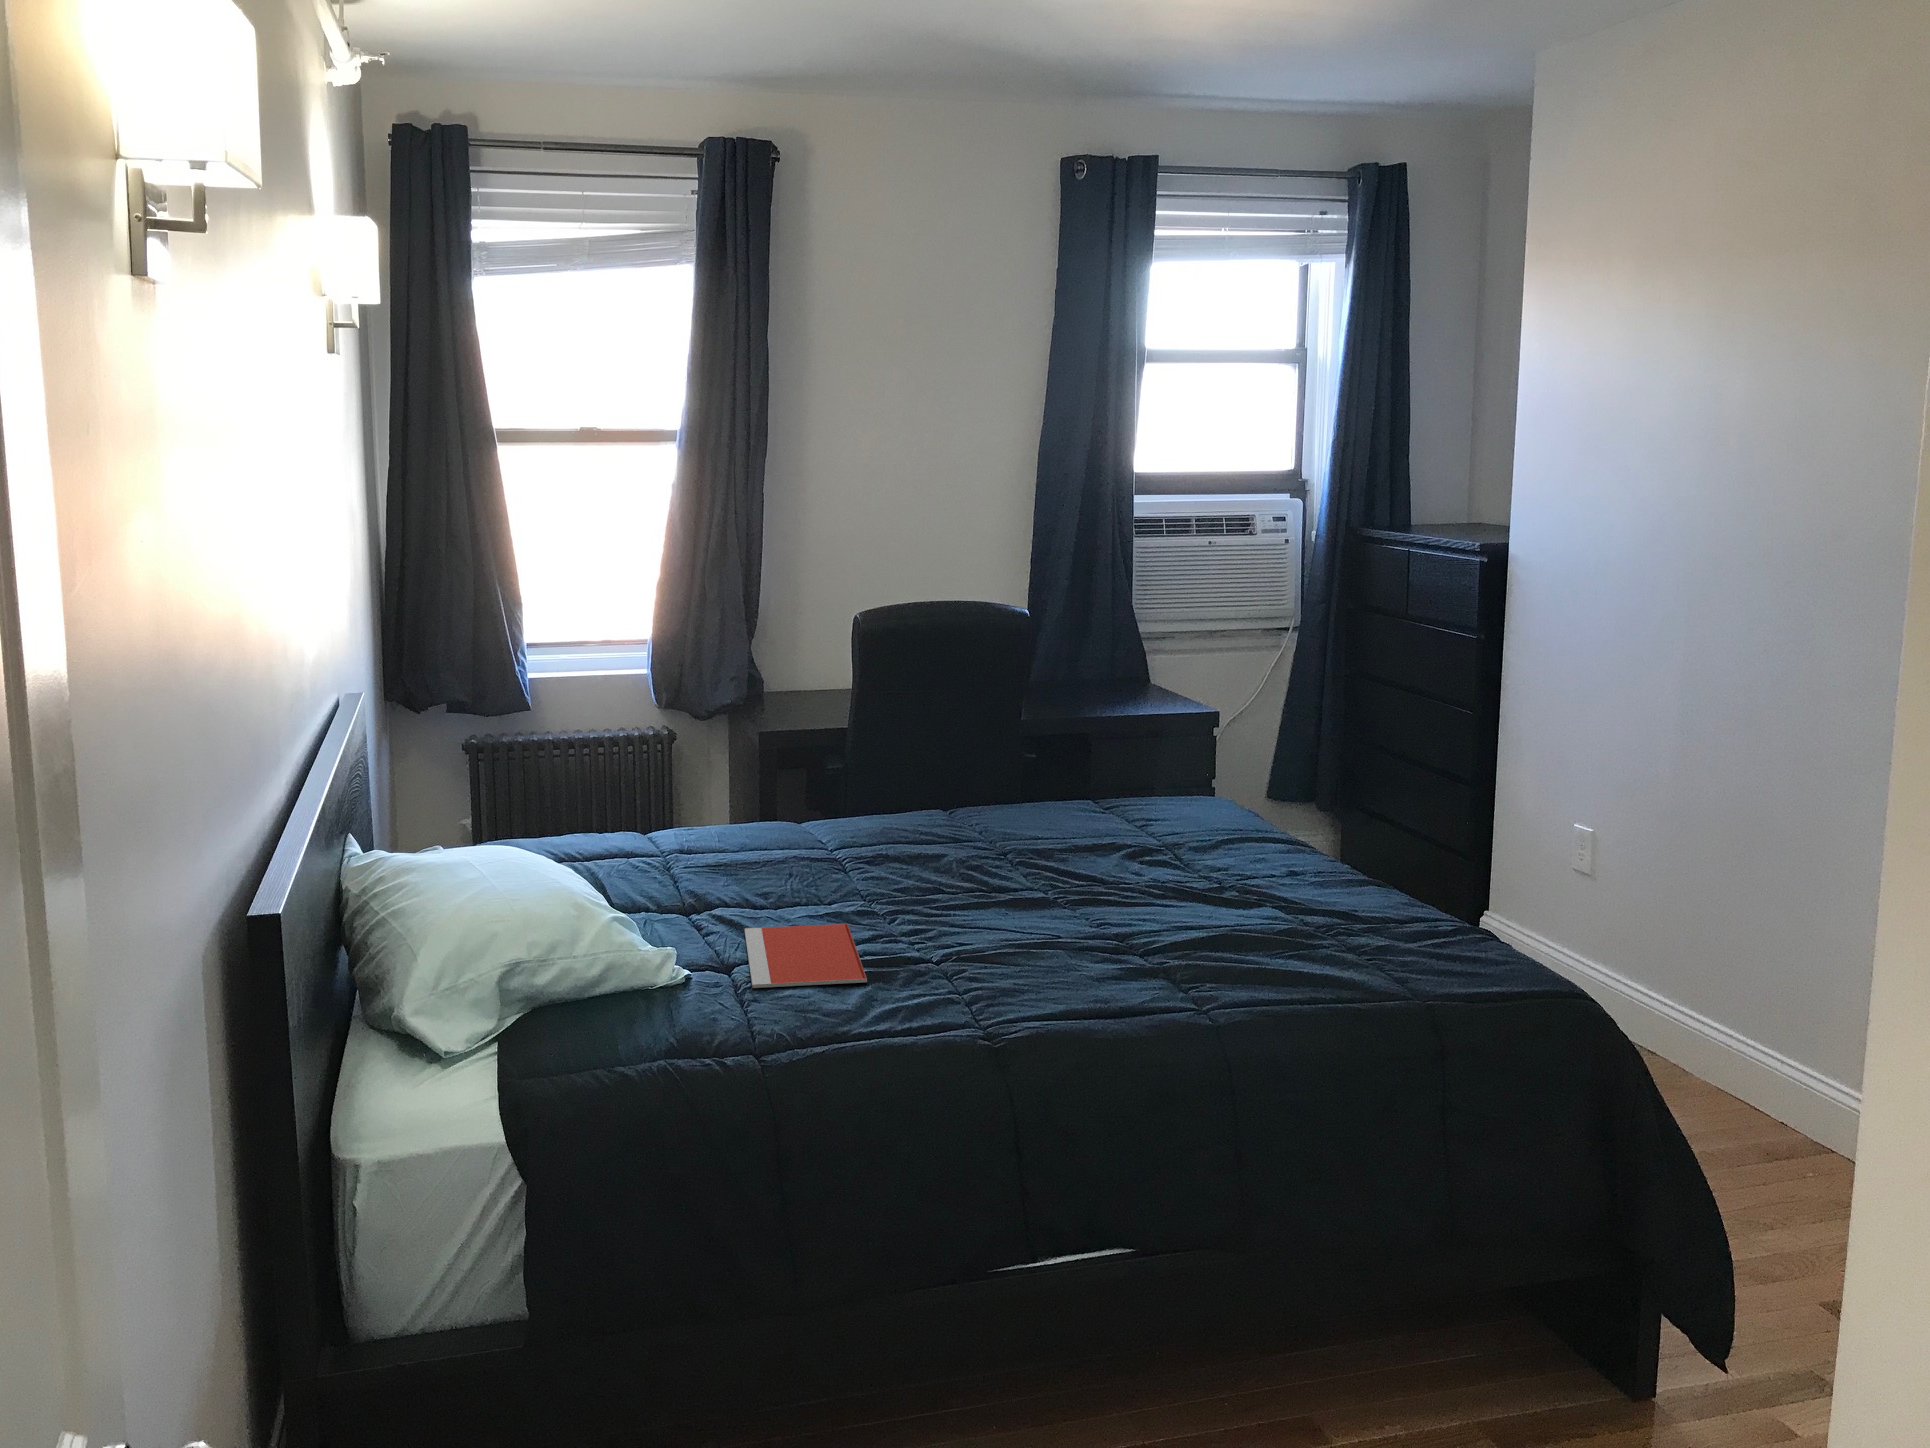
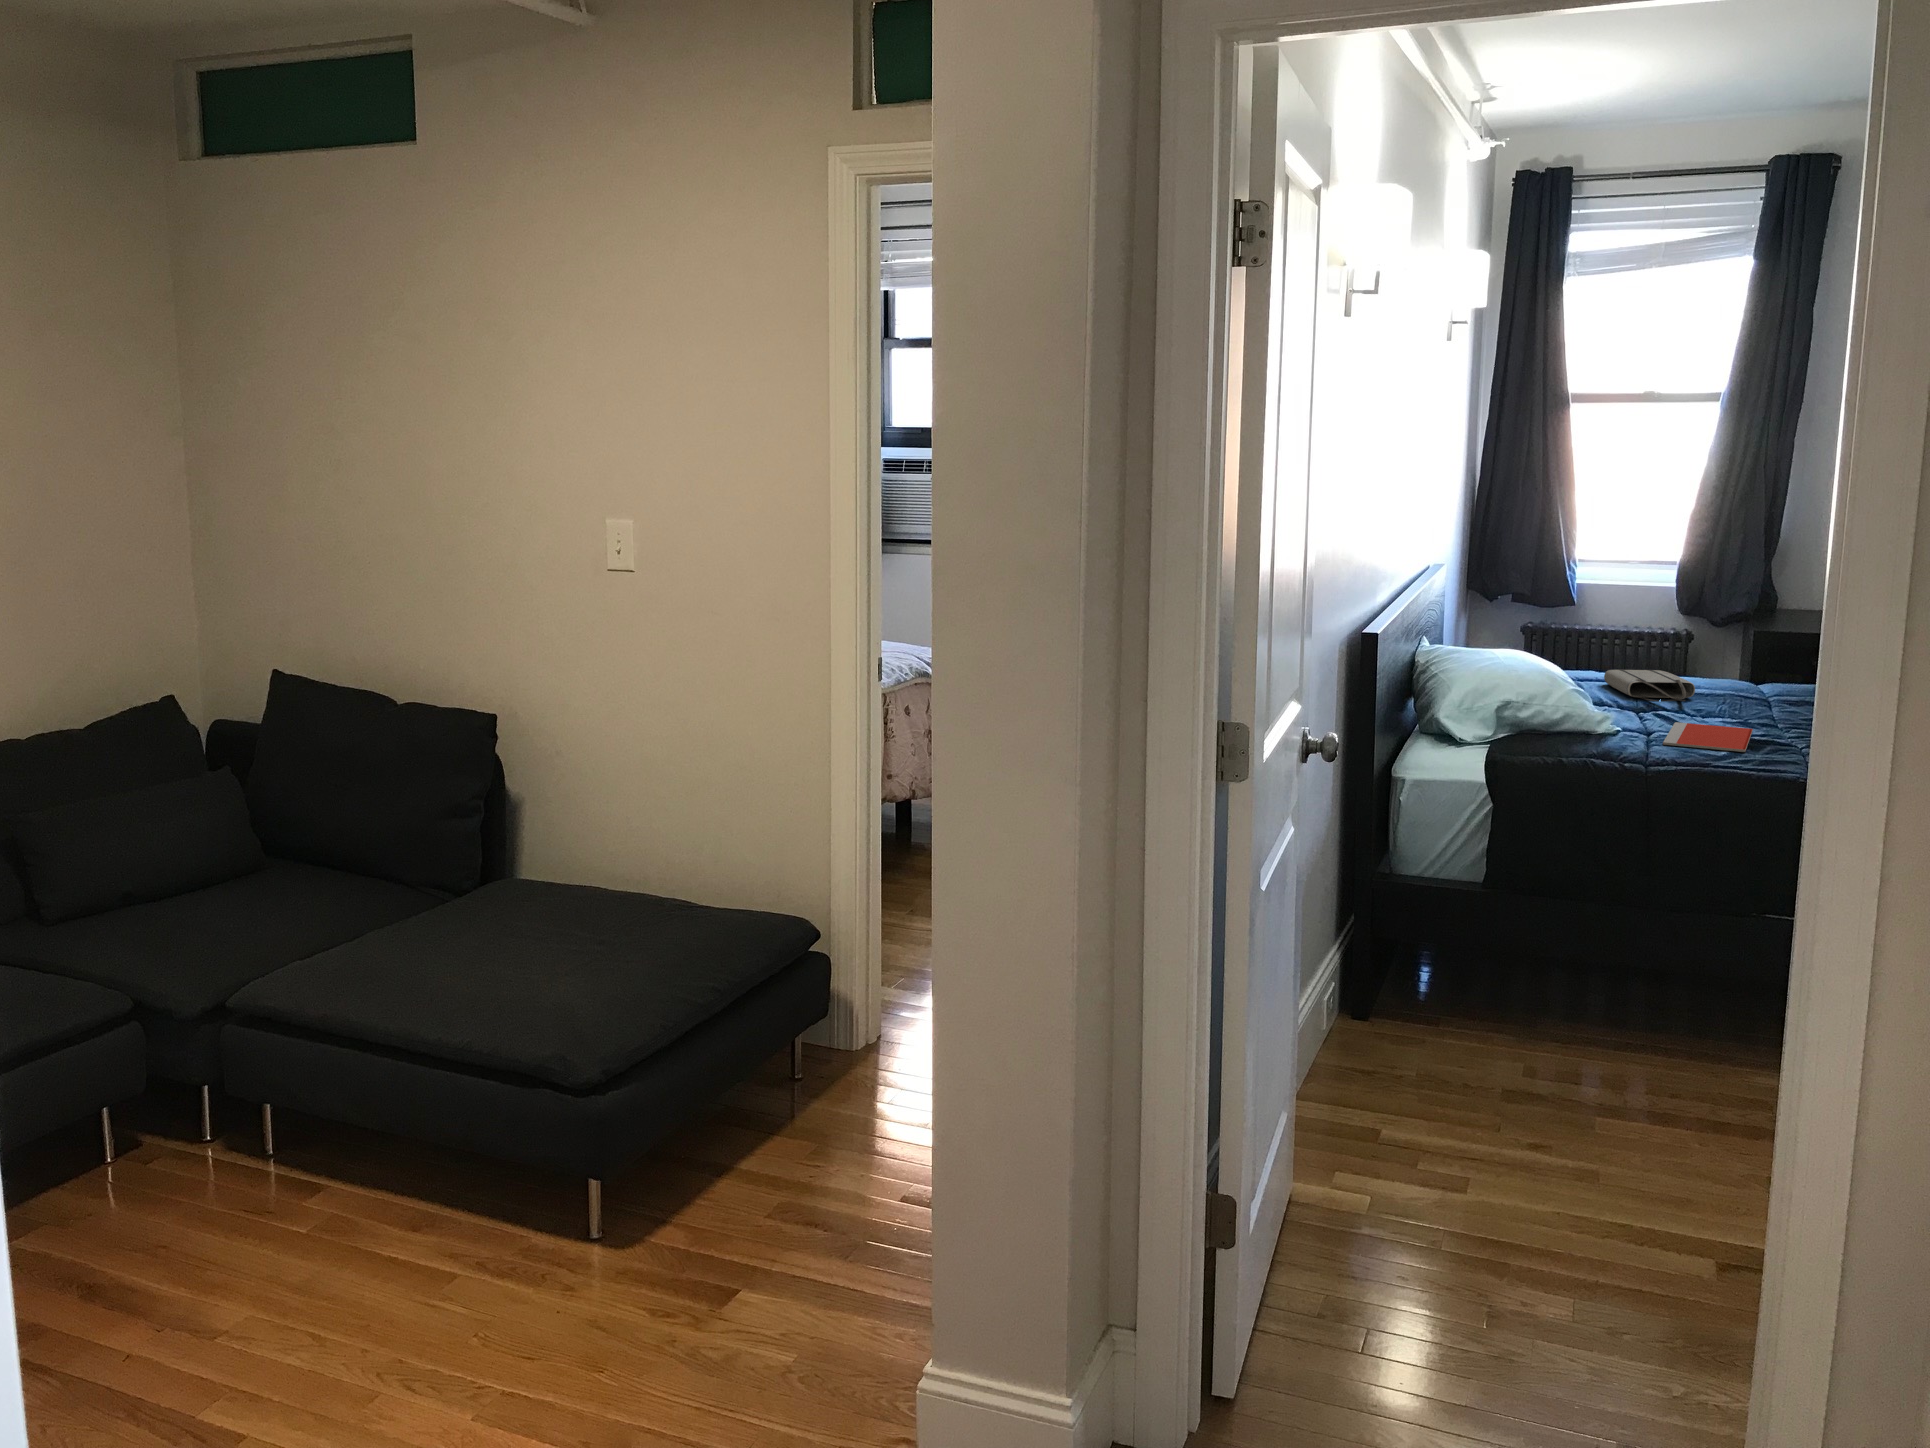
tote bag: none [613,824,741,884] -> present [1604,669,1695,701]

